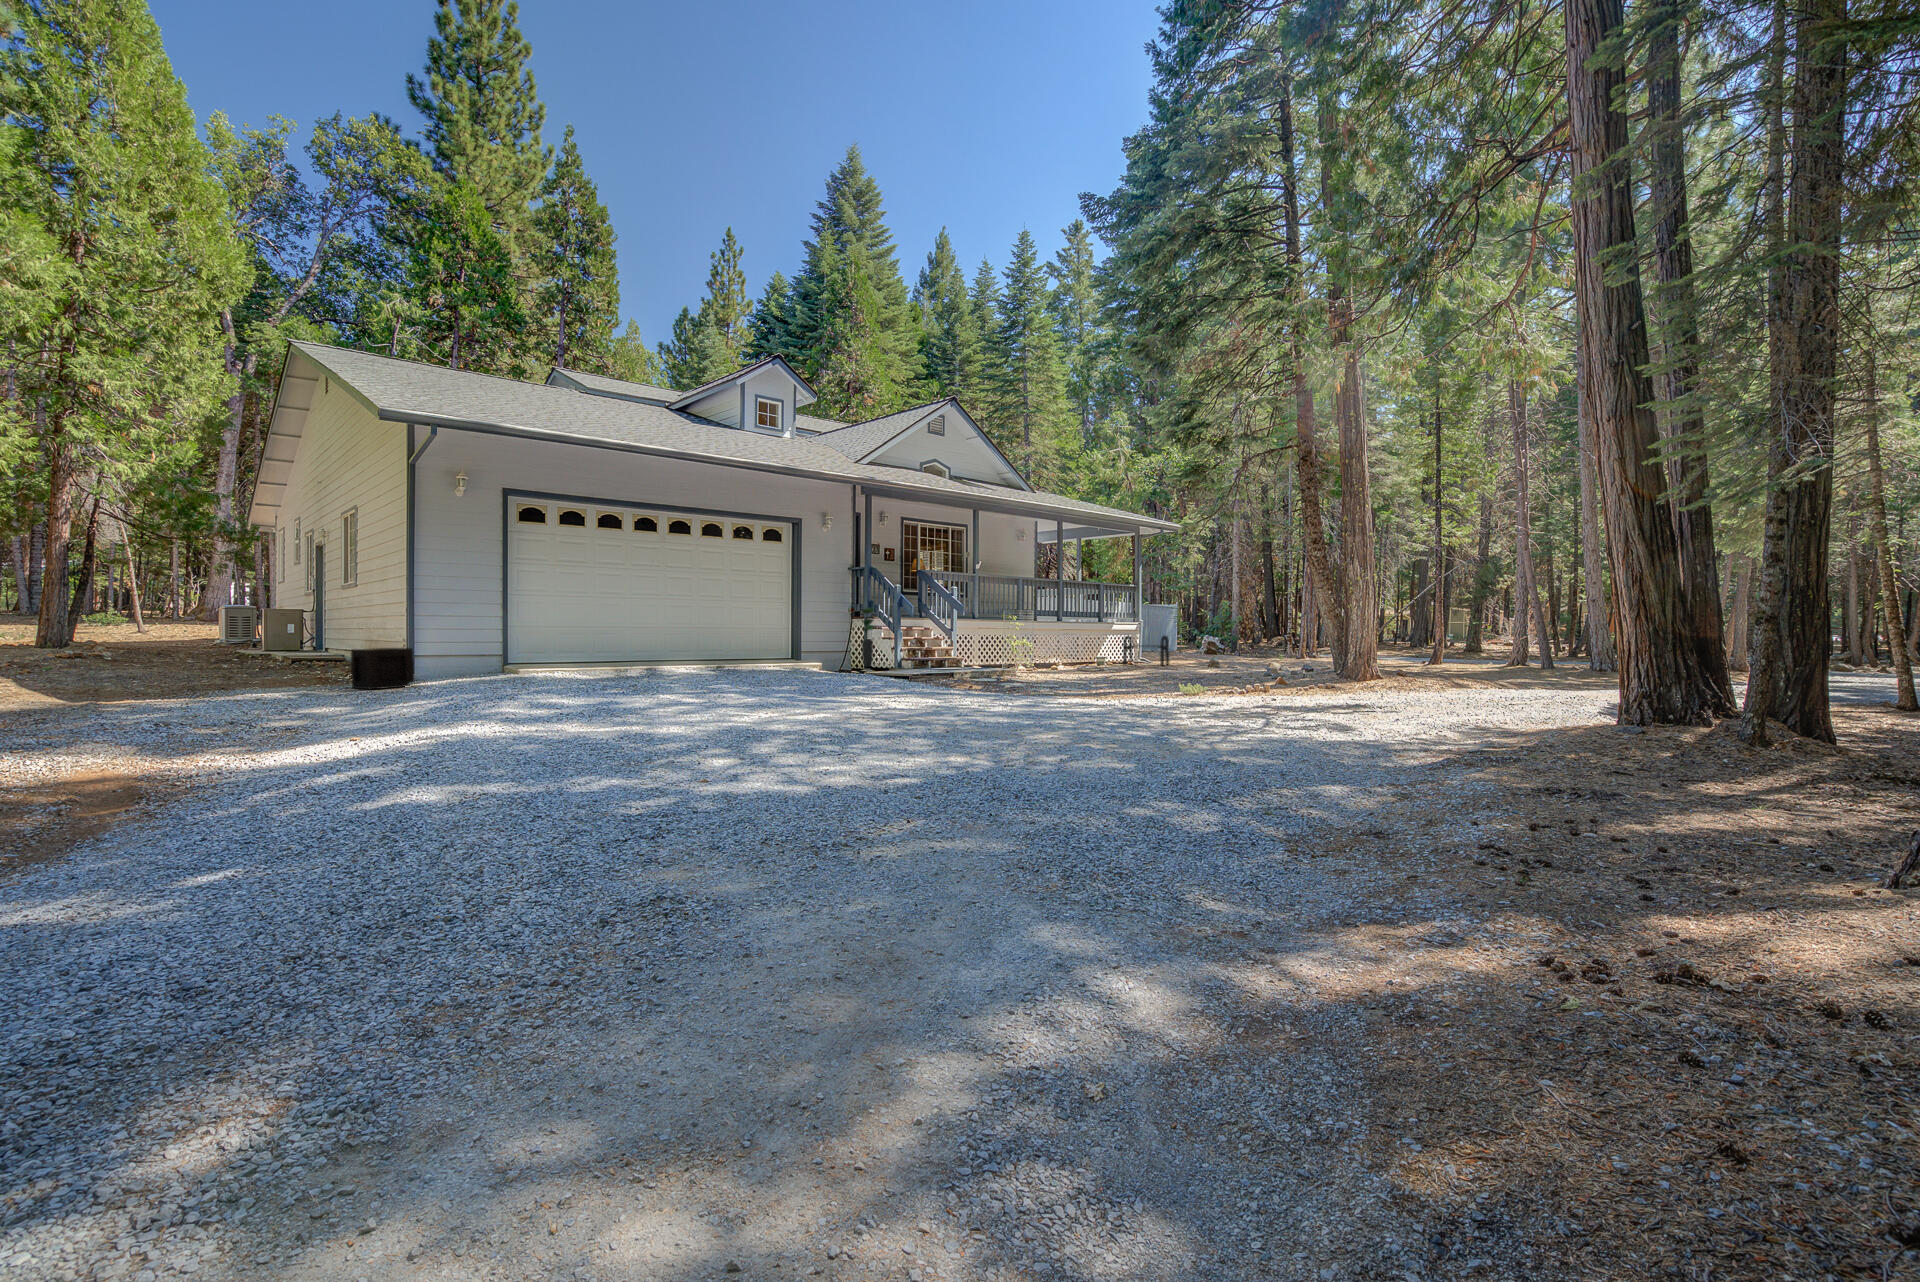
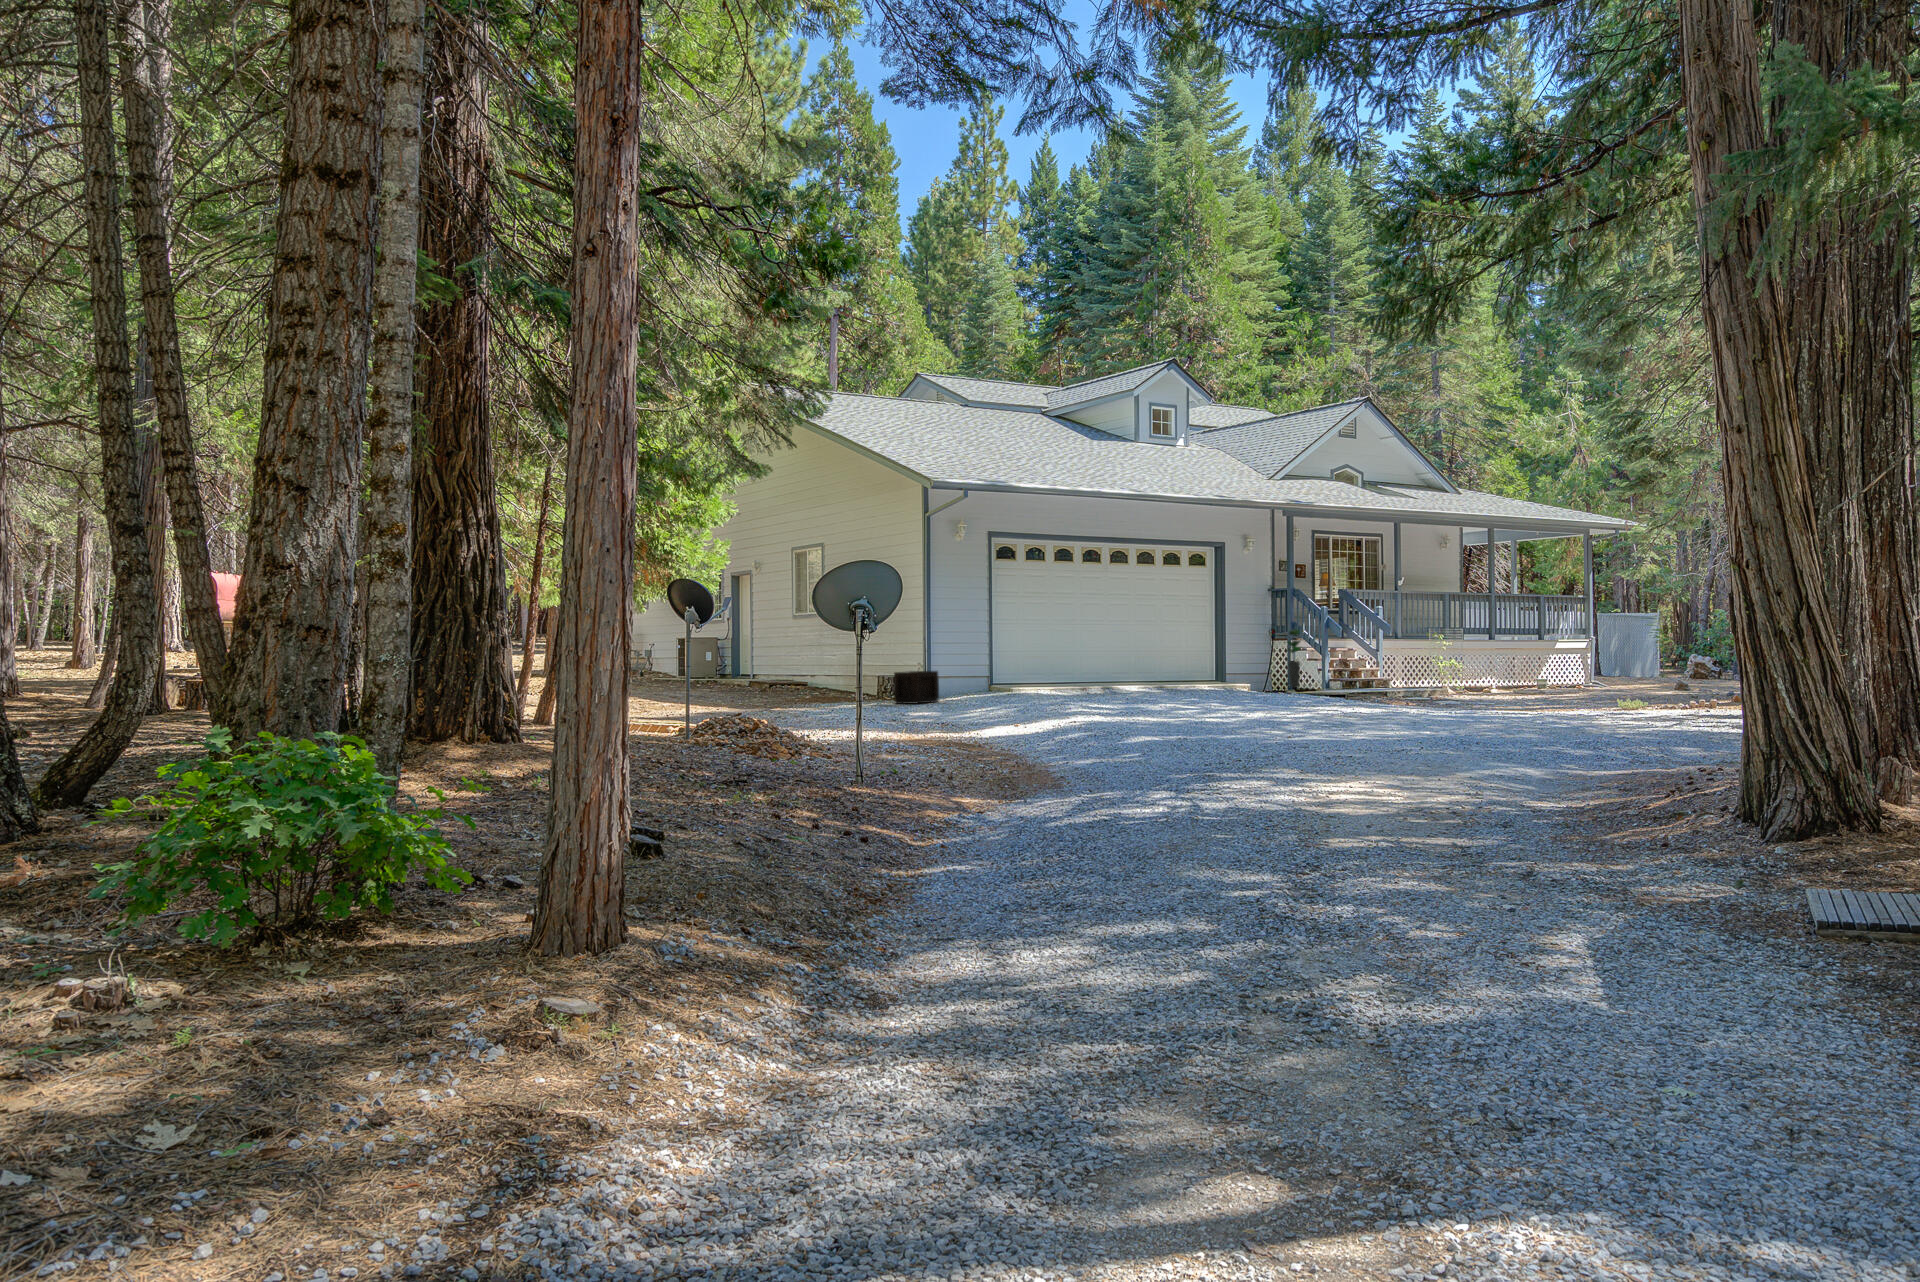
bench: present [1123,636,1169,666] -> none [1572,654,1629,690]

